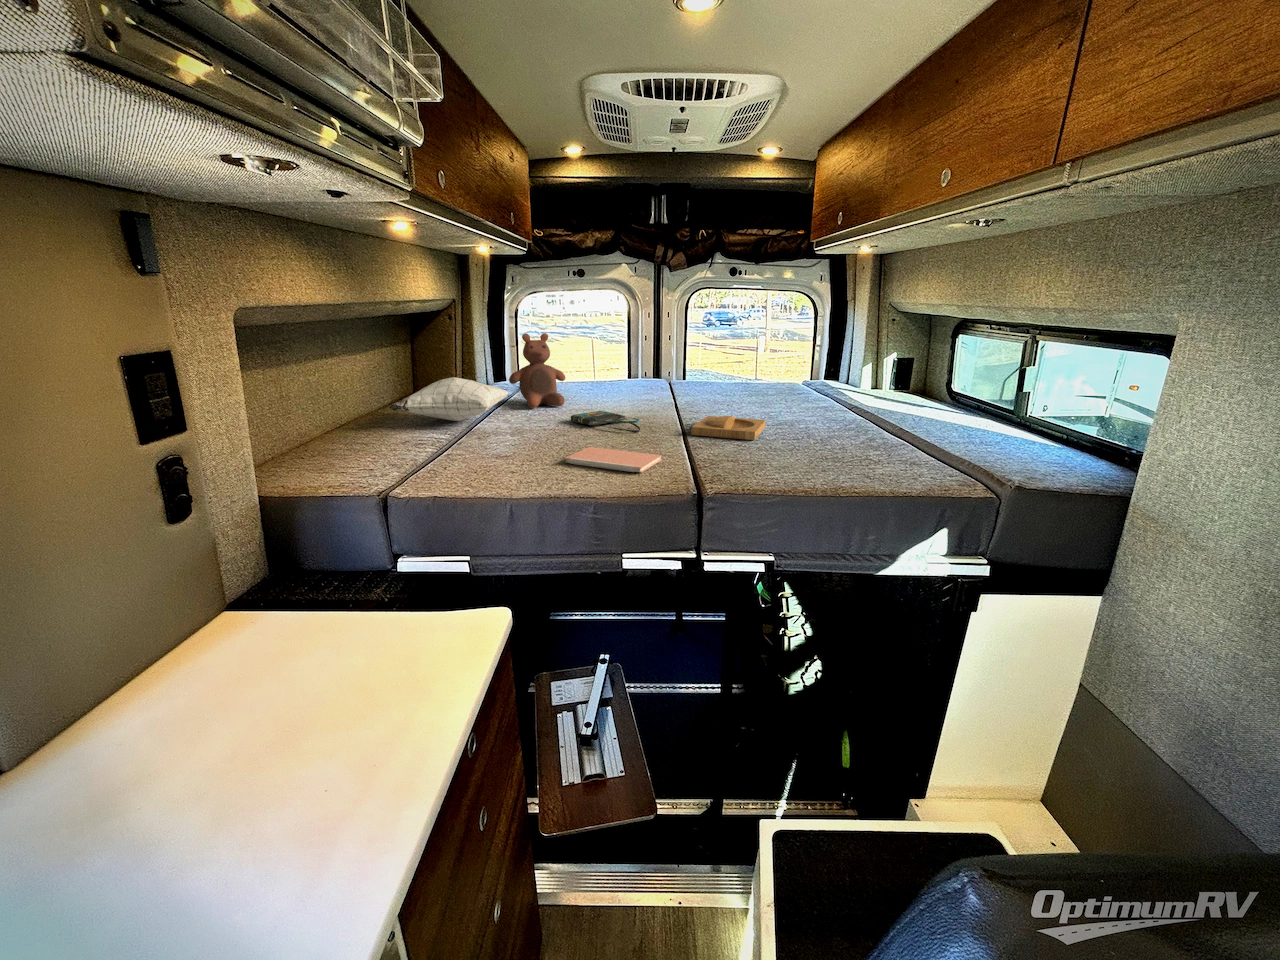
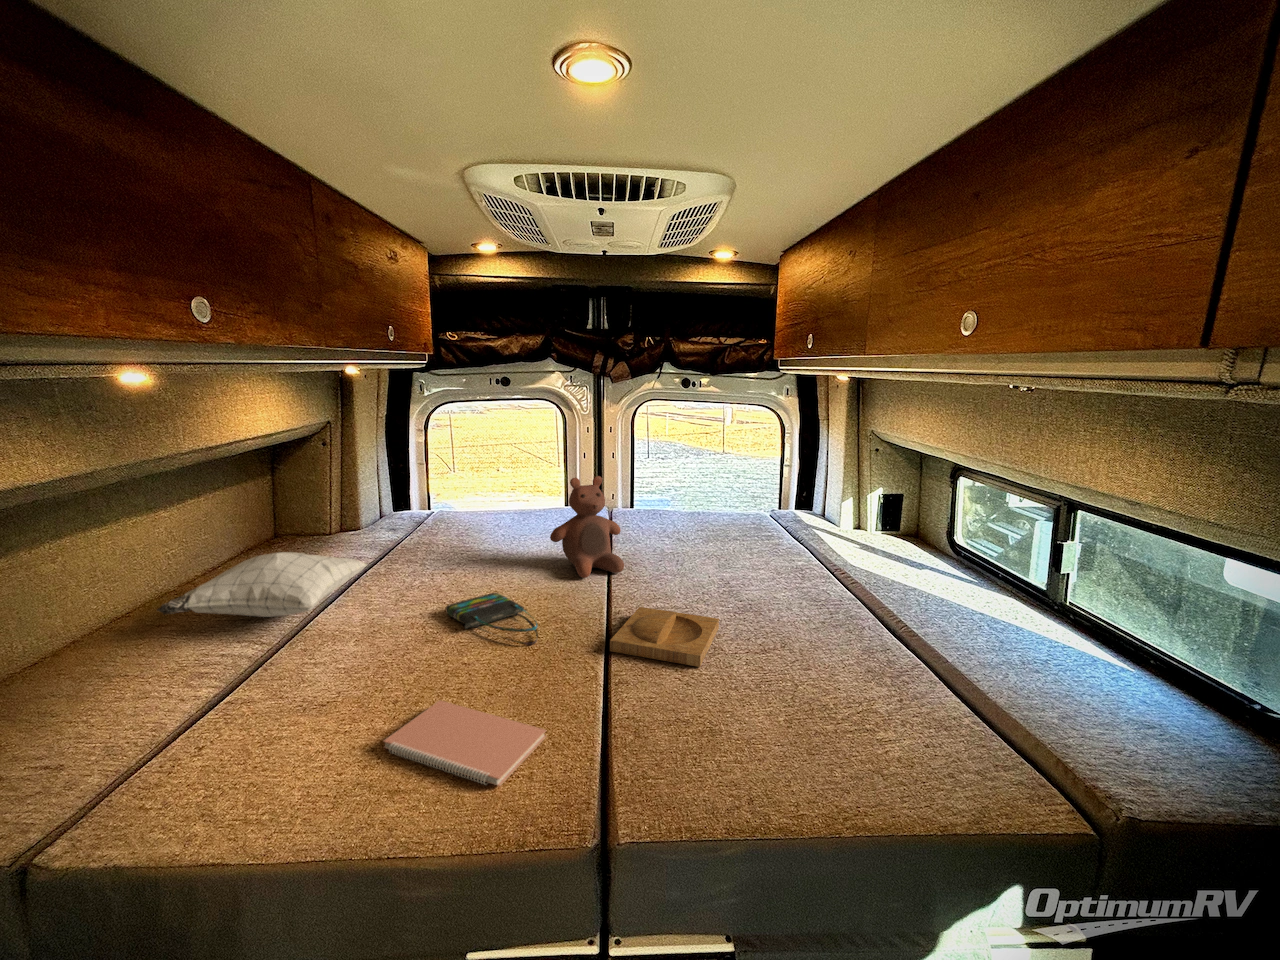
stuffed bear: present [509,333,565,408] -> present [550,476,624,578]

